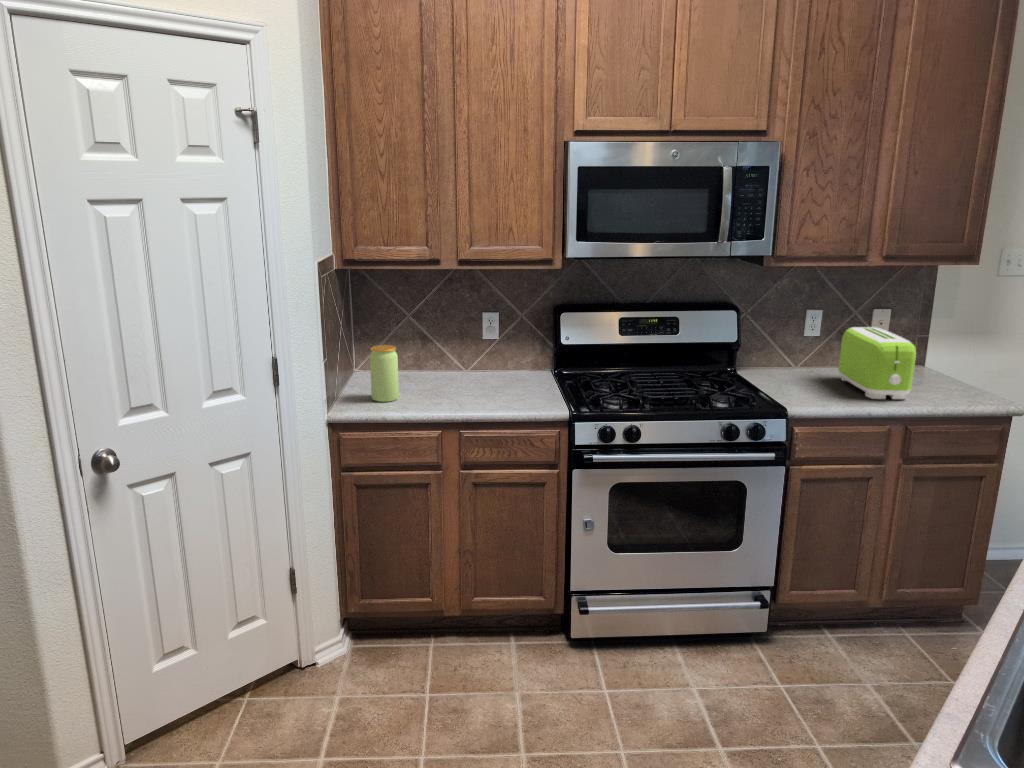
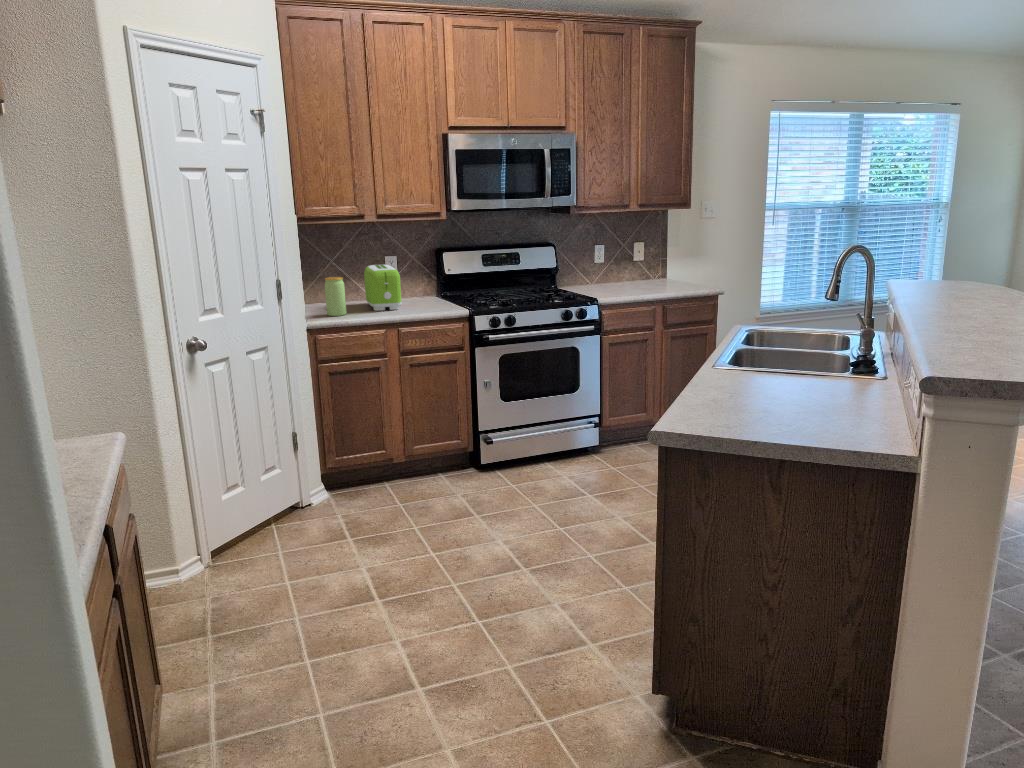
toaster: present [838,327,916,399] -> present [364,265,402,311]

